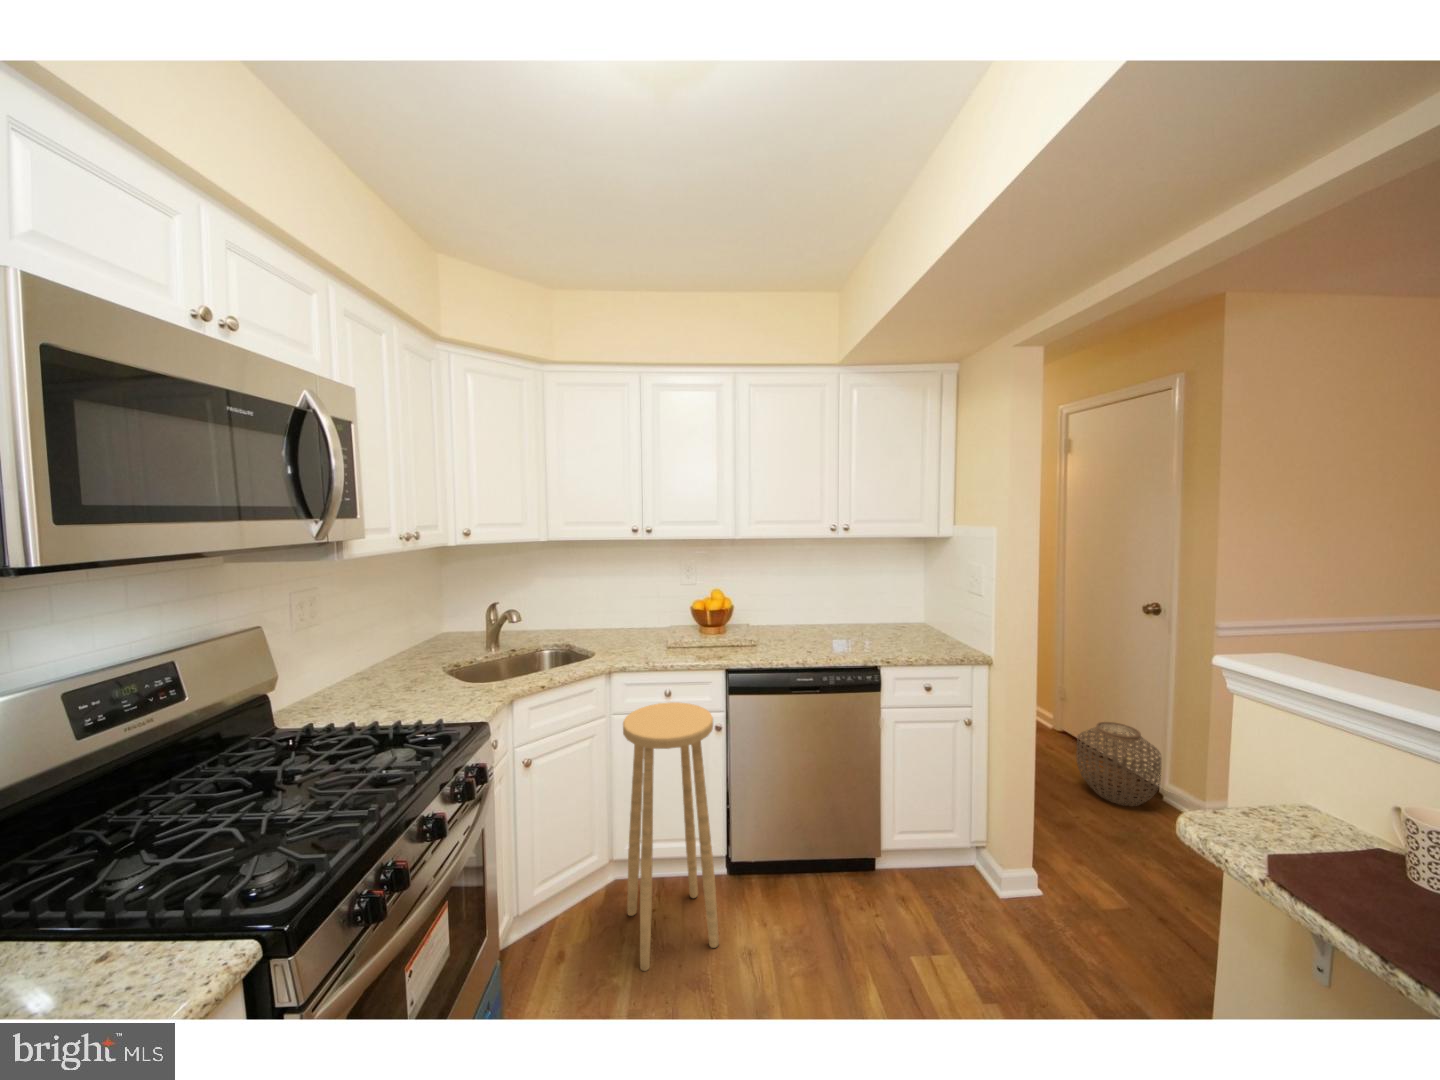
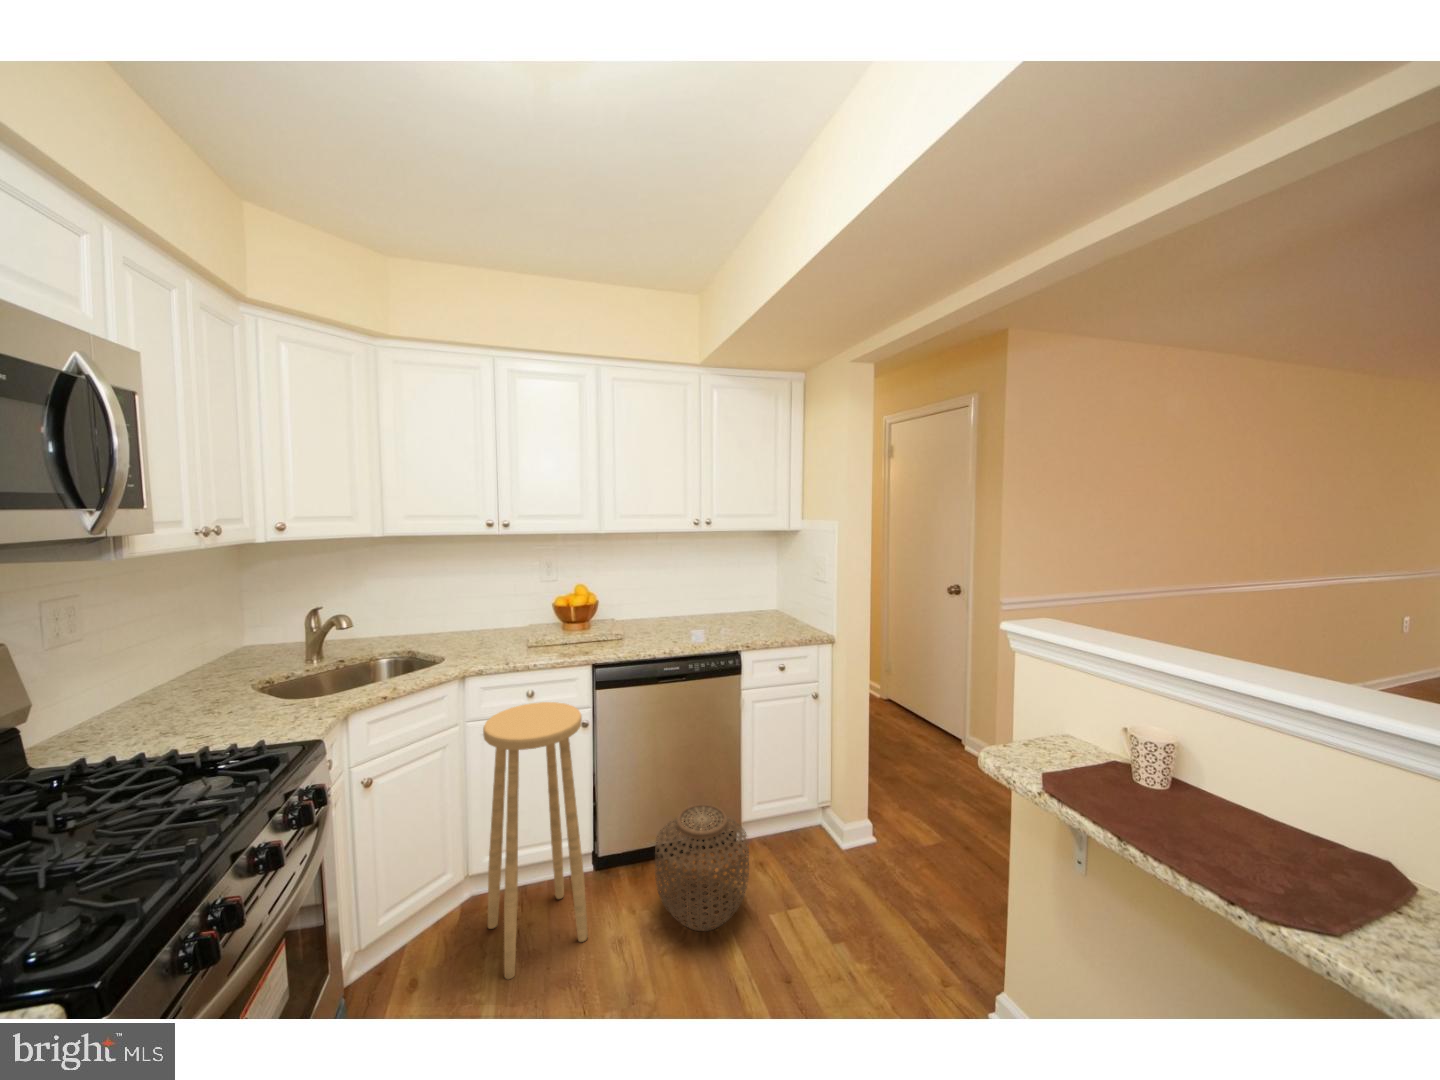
woven basket: present [1077,722,1161,806] -> present [655,804,749,931]

